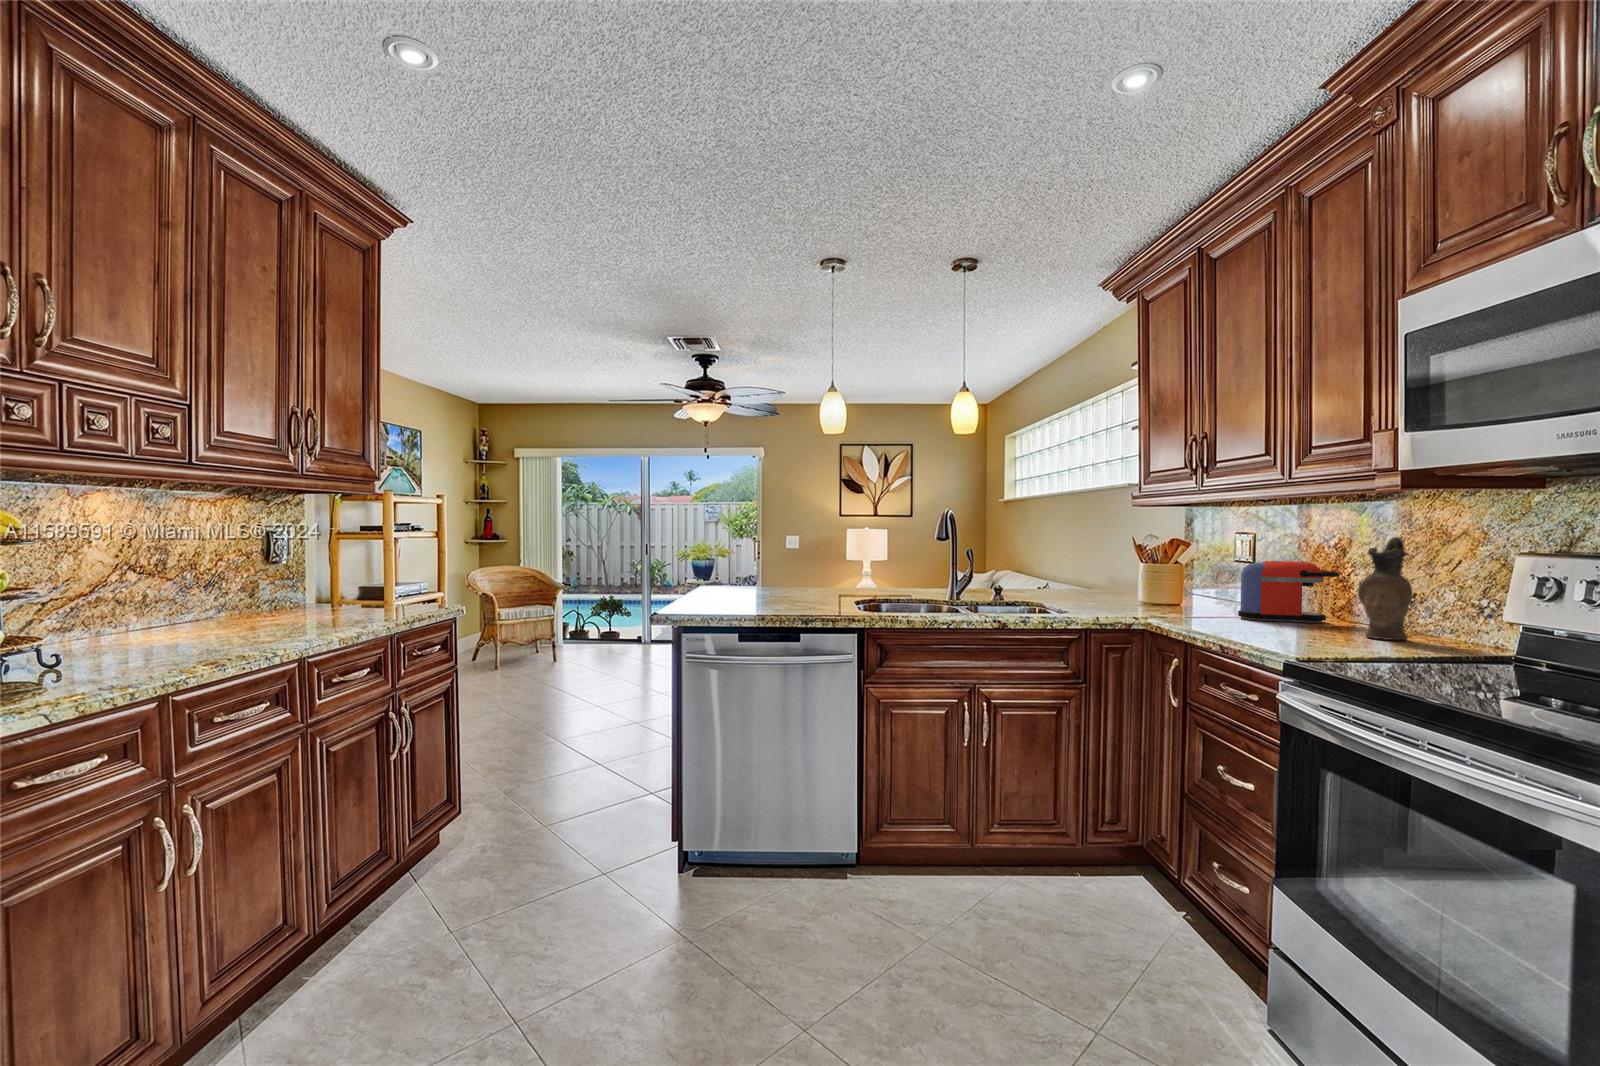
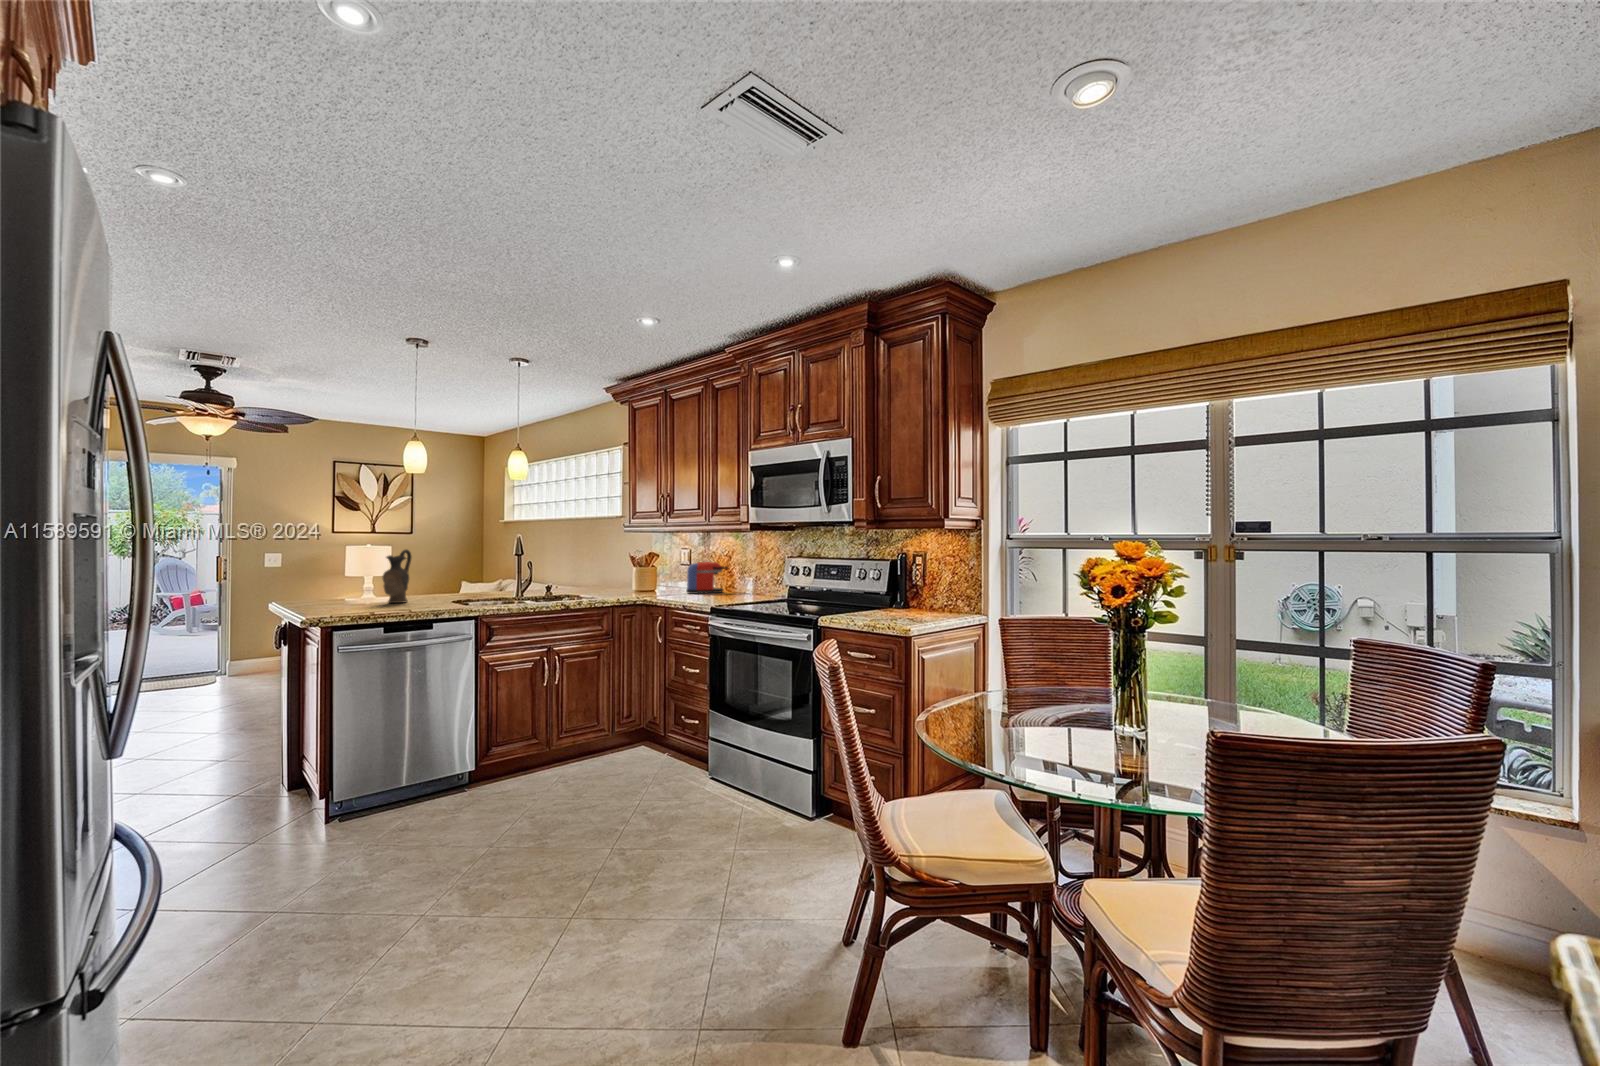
ceramic pitcher: present [1358,537,1413,640] -> present [382,549,411,603]

